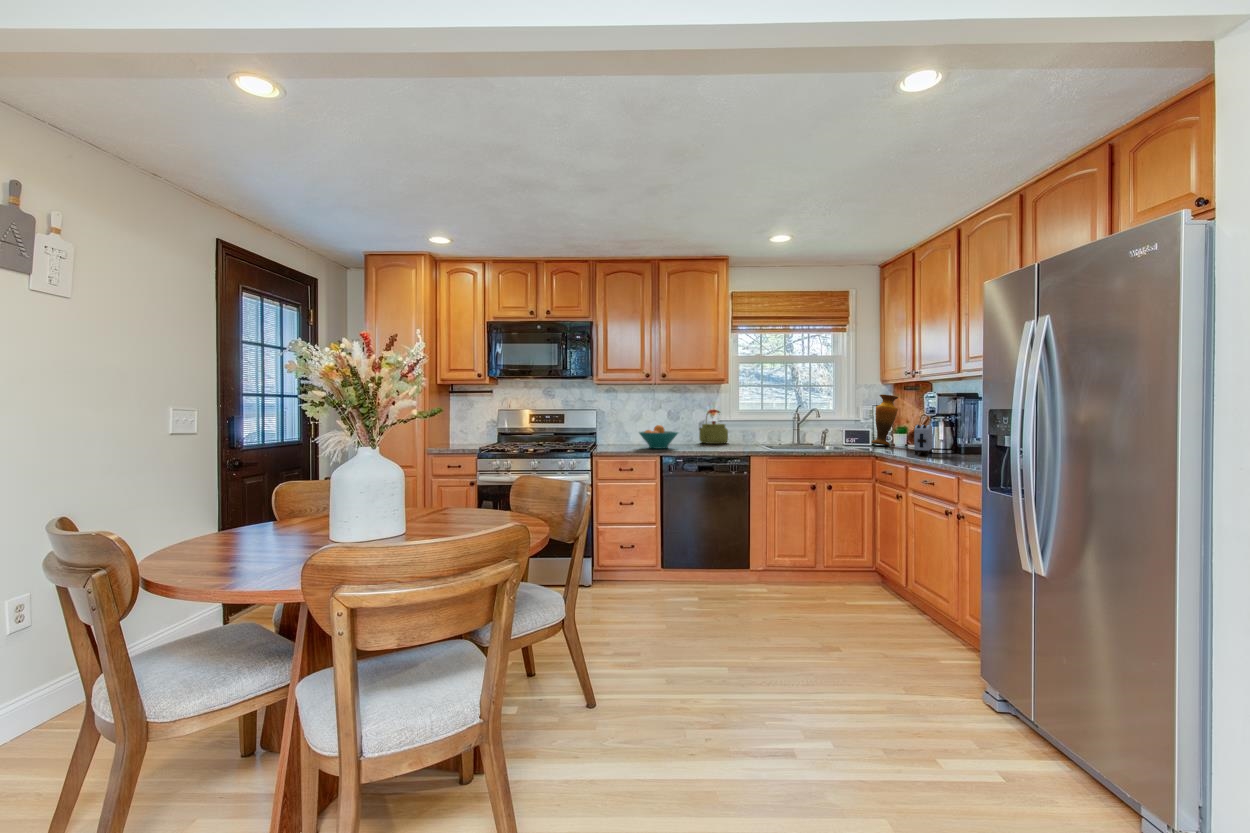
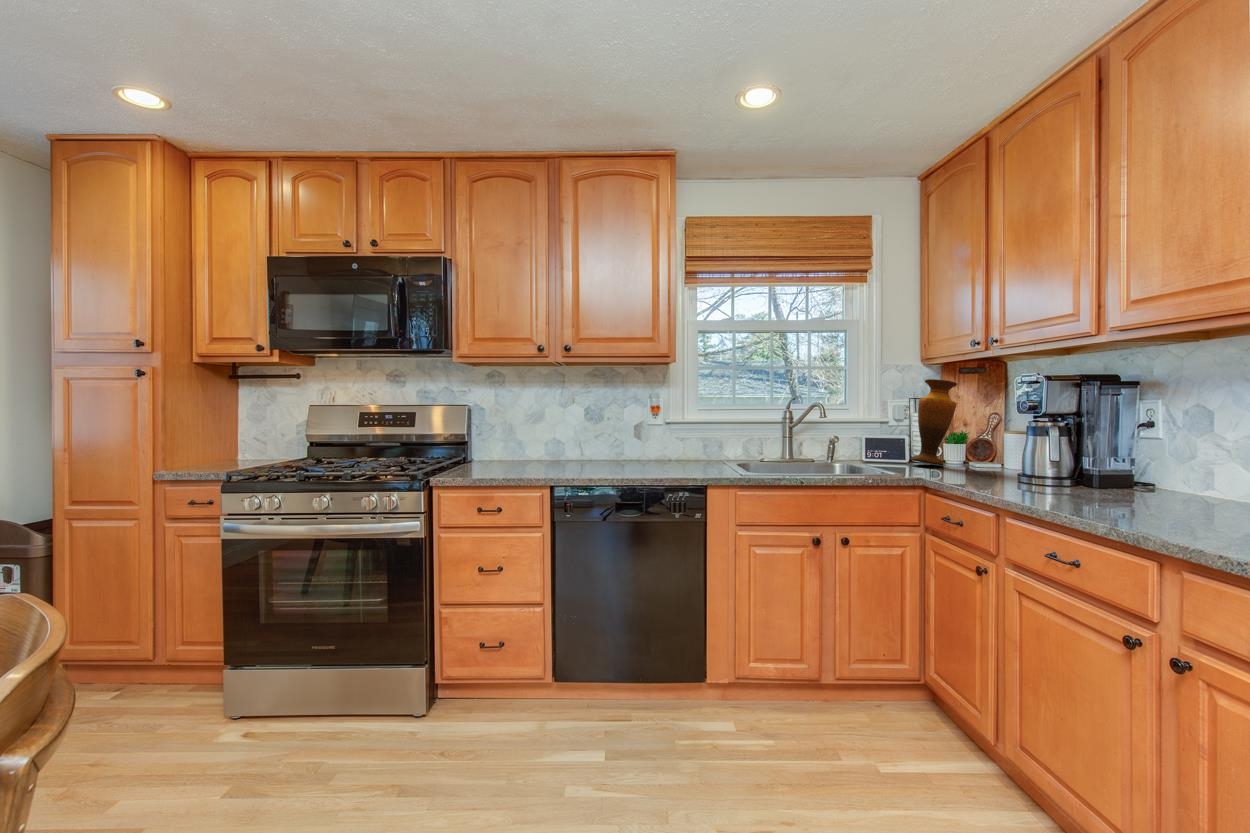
kettle: present [699,410,728,444] -> none [630,406,679,460]
fruit bowl: present [639,425,678,449] -> none [524,431,591,471]
toaster: present [914,425,933,455] -> none [1002,432,1032,489]

